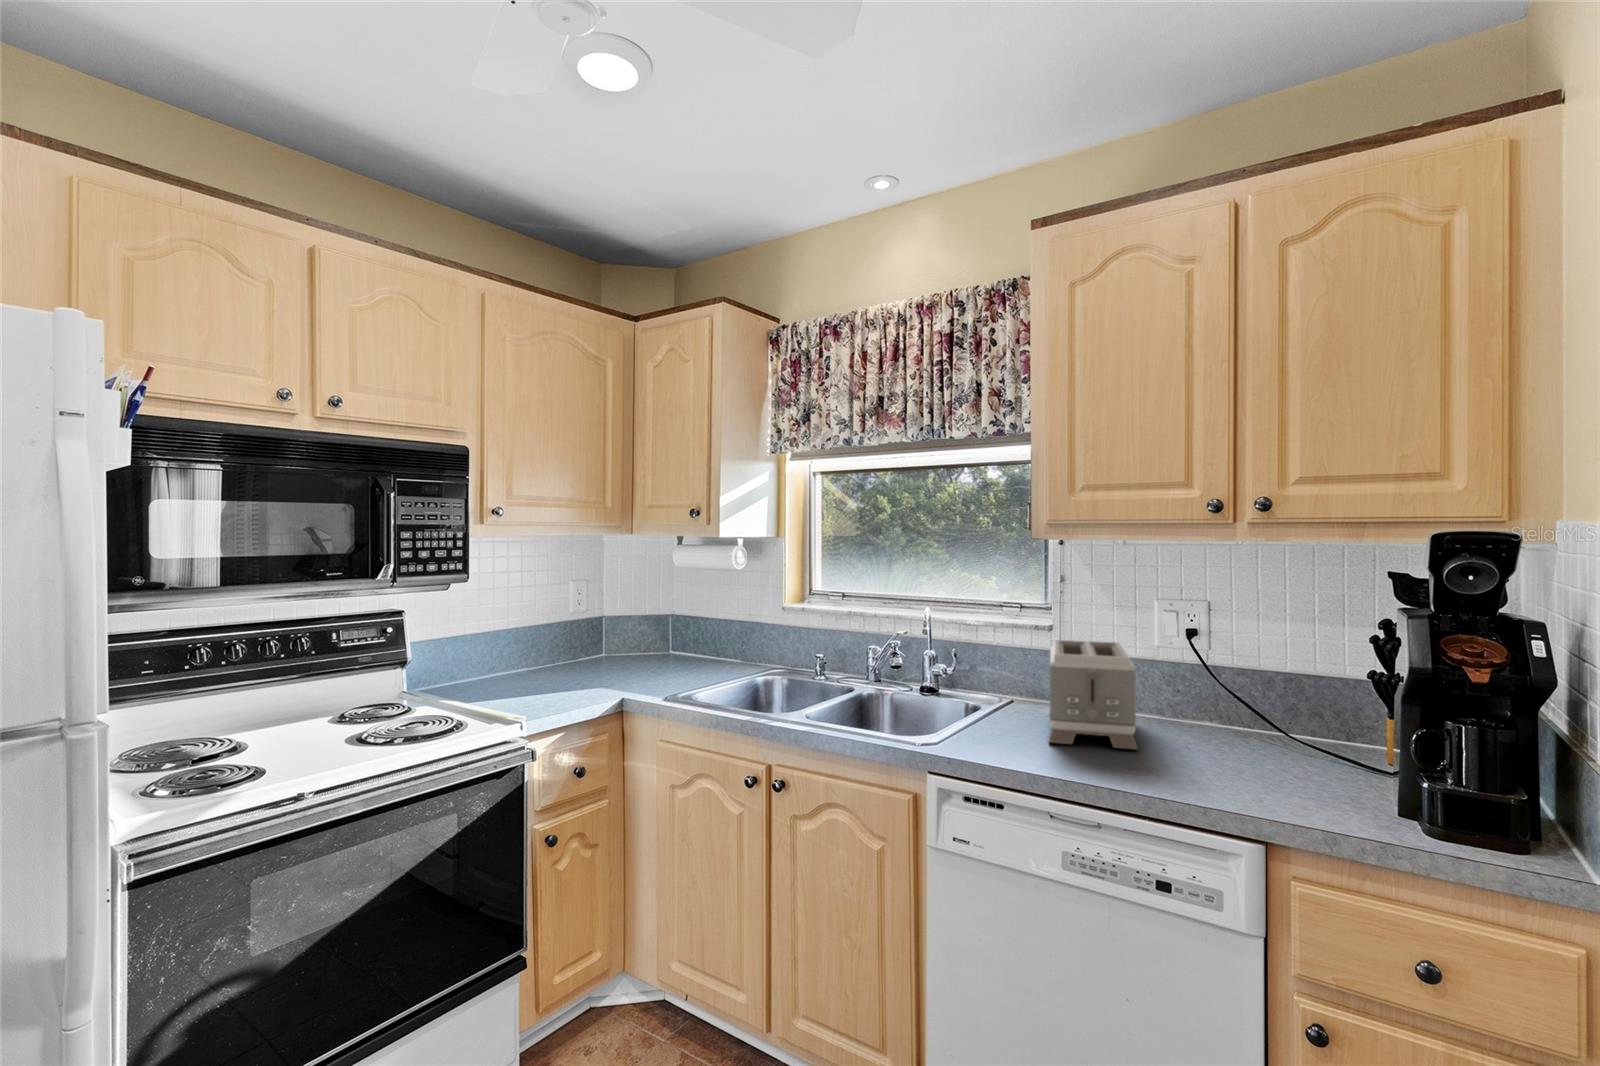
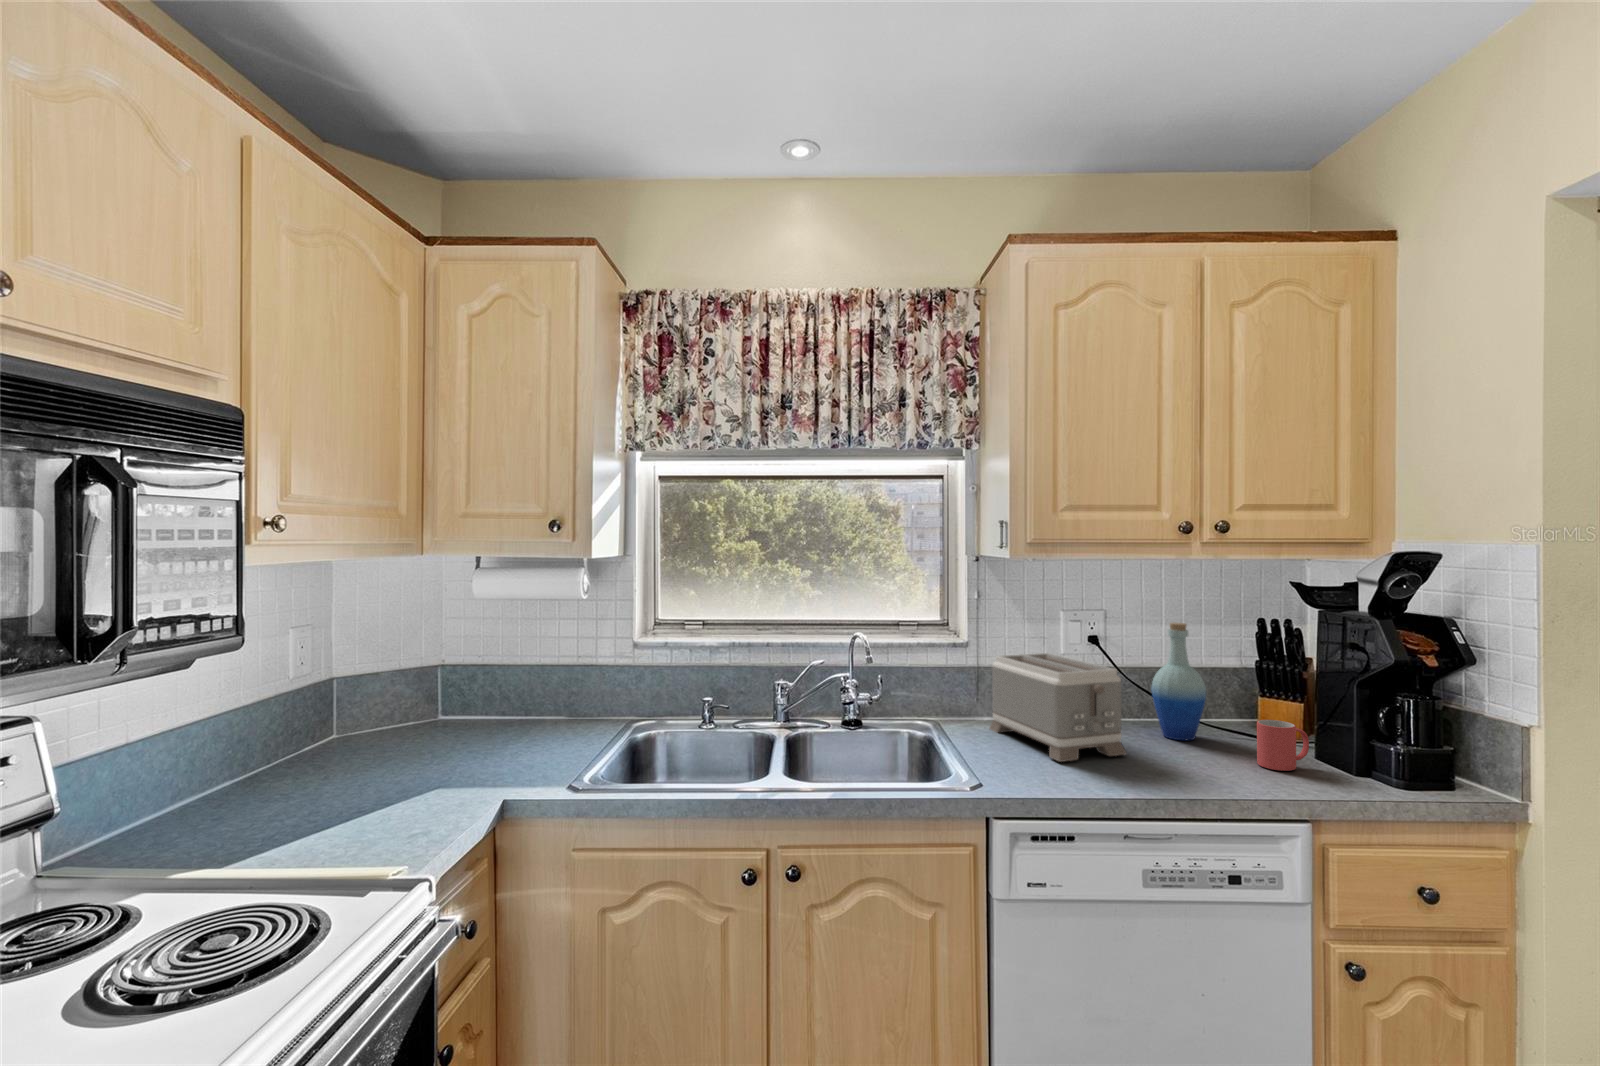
bottle: none [1223,617,1289,754] -> present [1152,623,1206,740]
mug: none [1286,733,1357,795] -> present [1257,720,1309,771]

